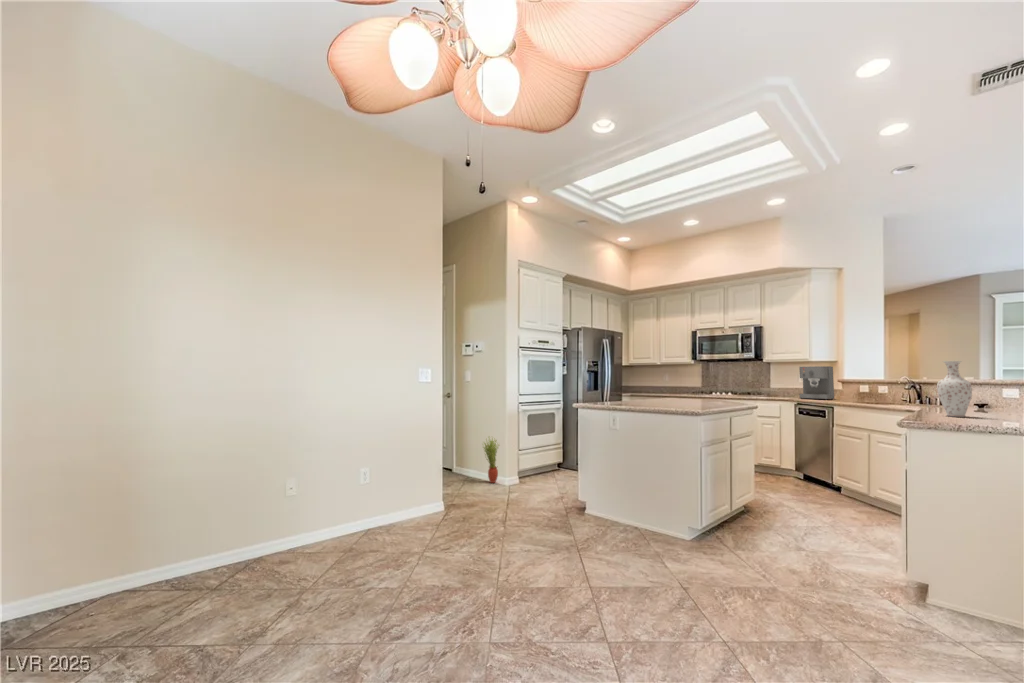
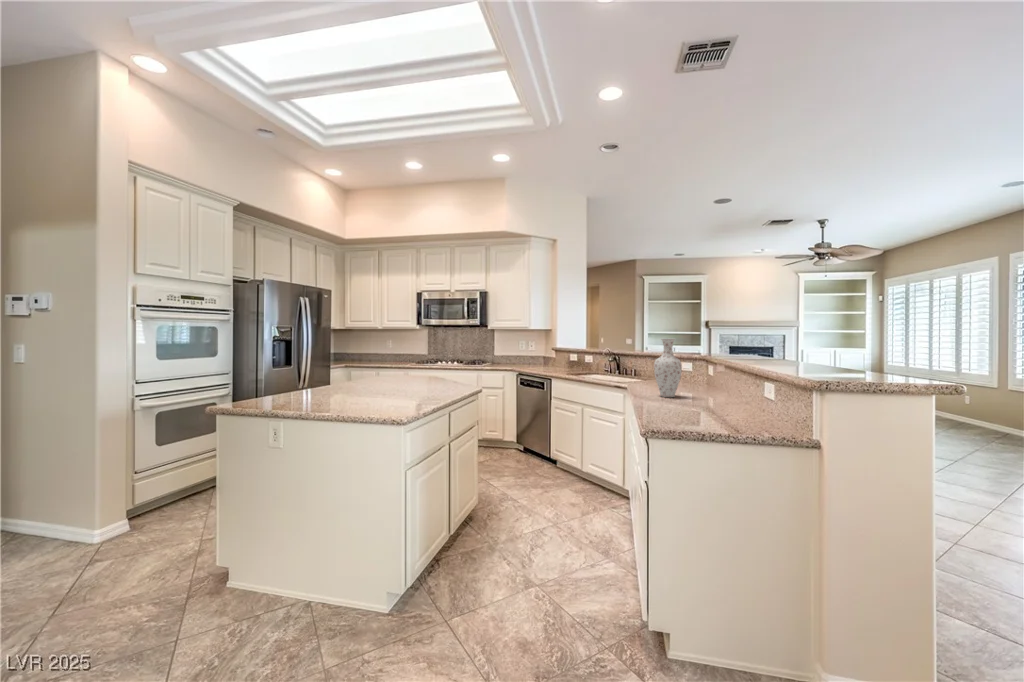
coffee maker: present [799,366,834,400] -> none [521,335,549,369]
potted plant: present [483,439,499,483] -> none [31,465,76,550]

